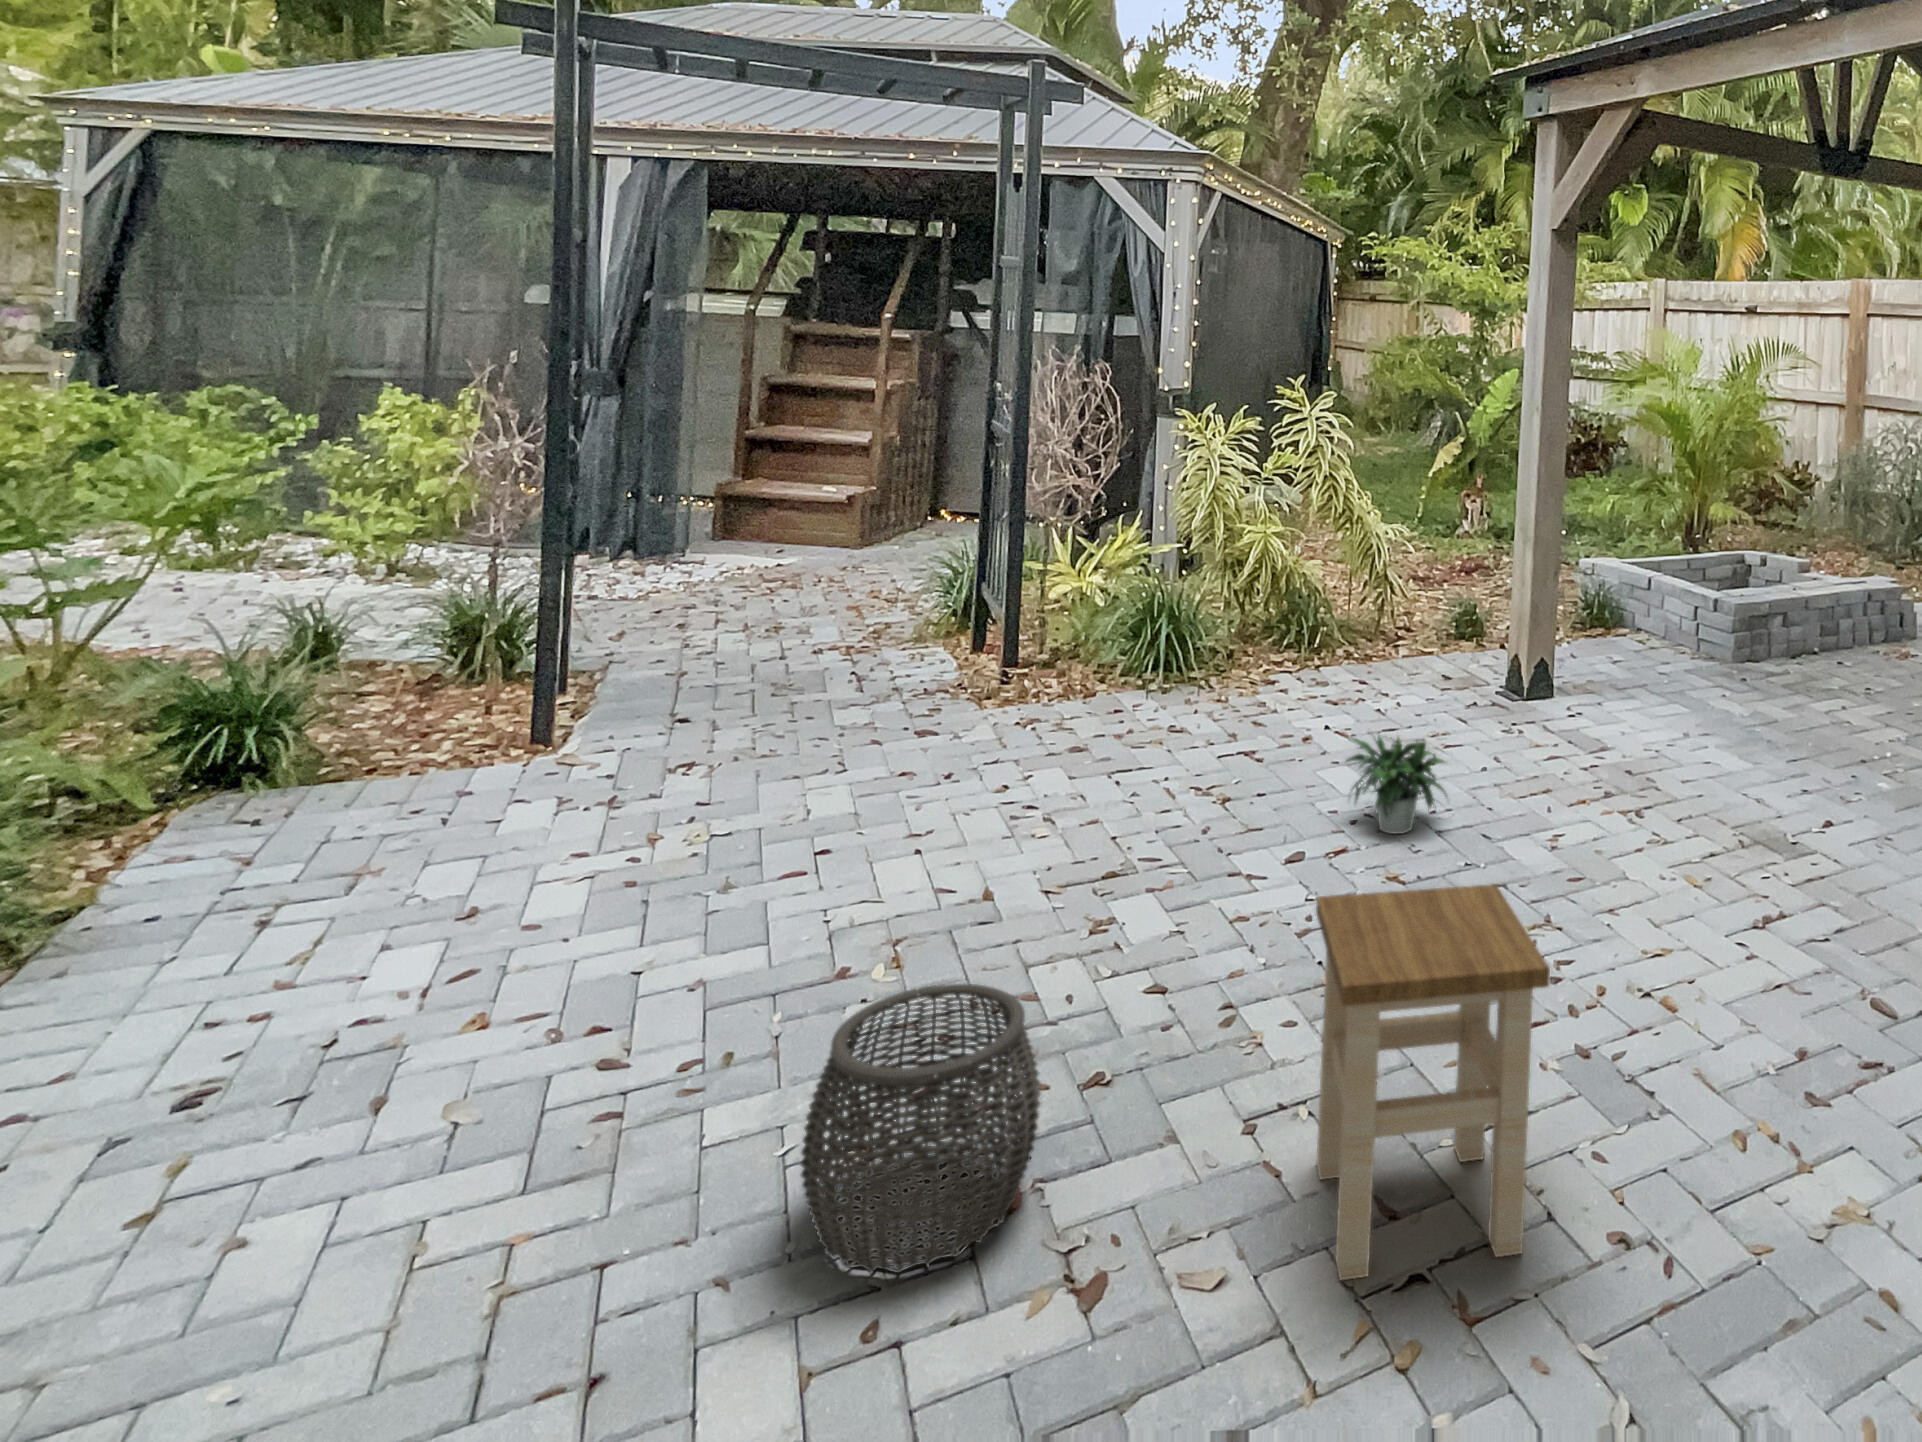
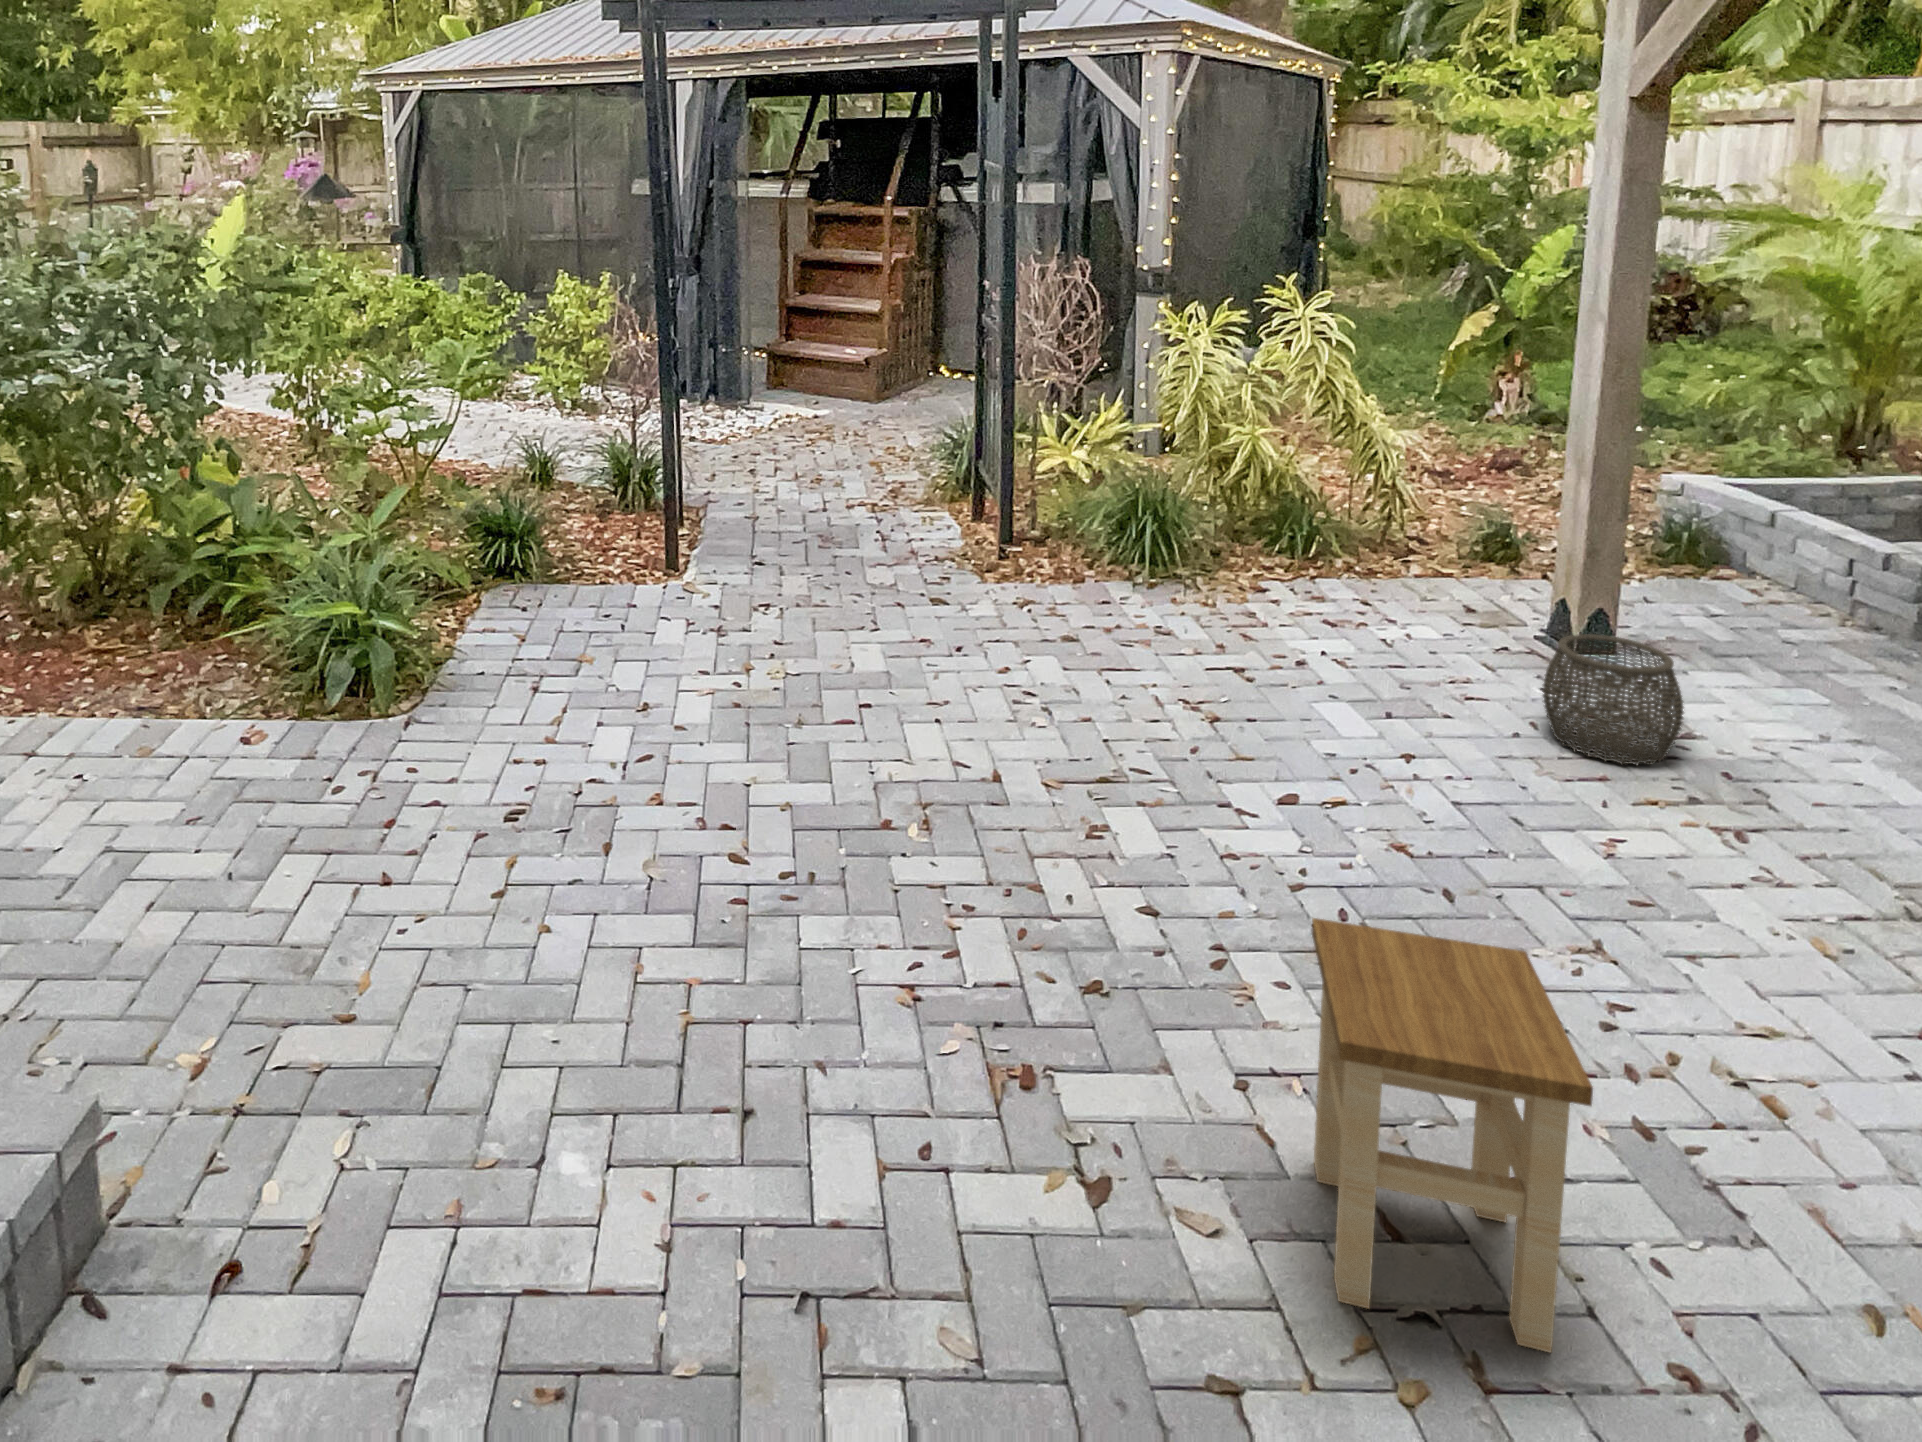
potted plant: present [1346,736,1446,834] -> none [1315,679,1471,796]
woven basket: present [800,984,1041,1273] -> present [1542,634,1684,765]

